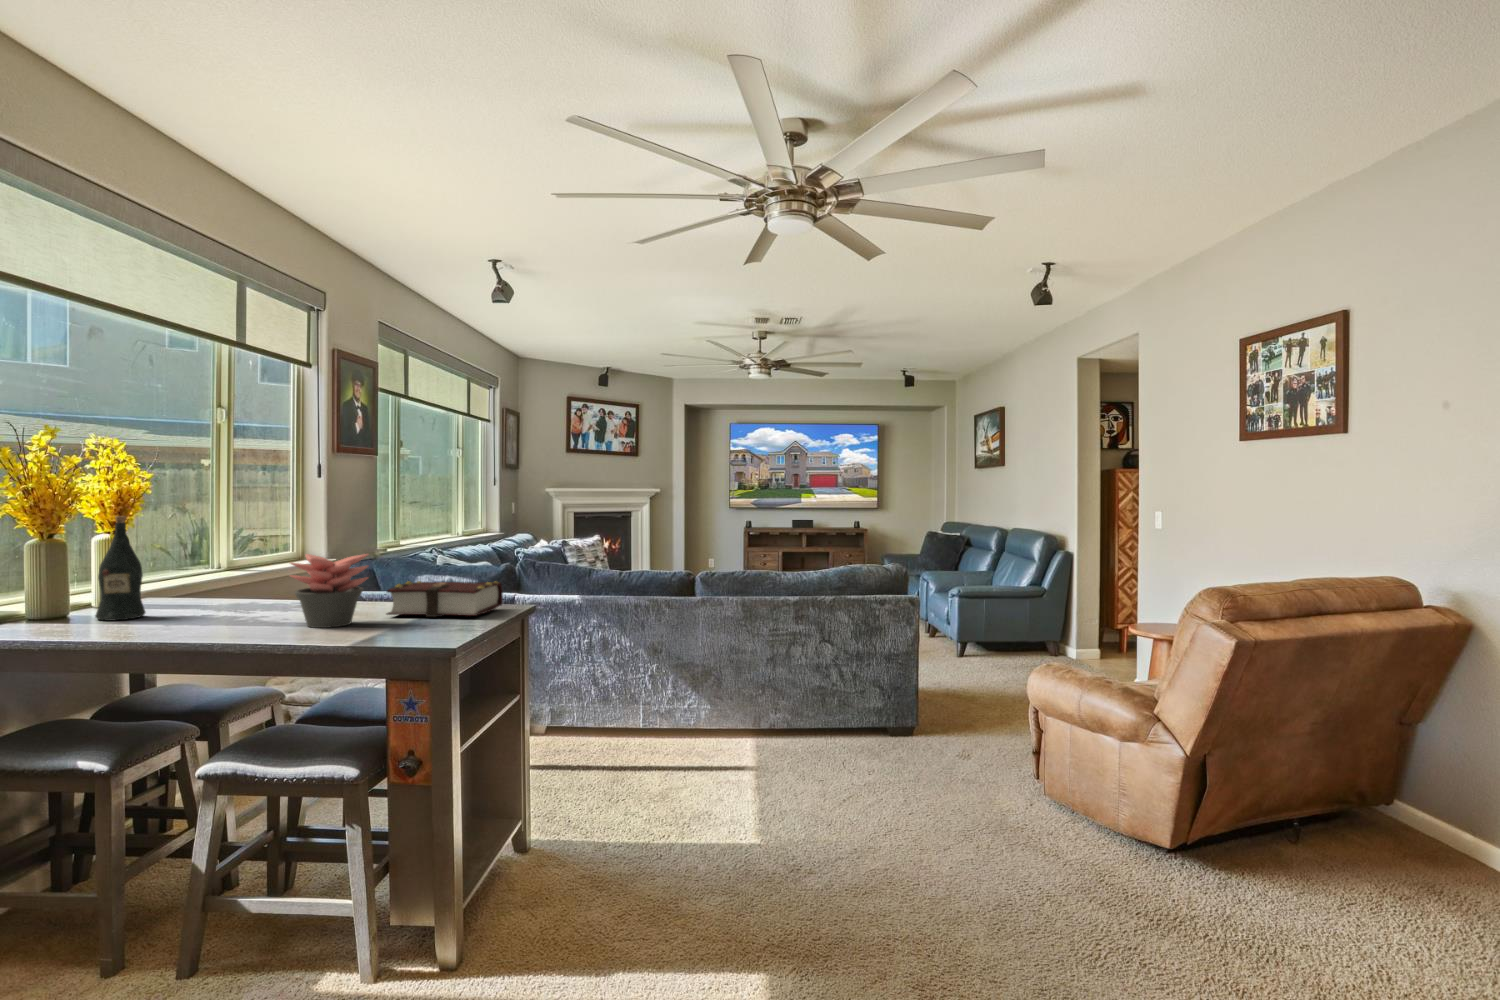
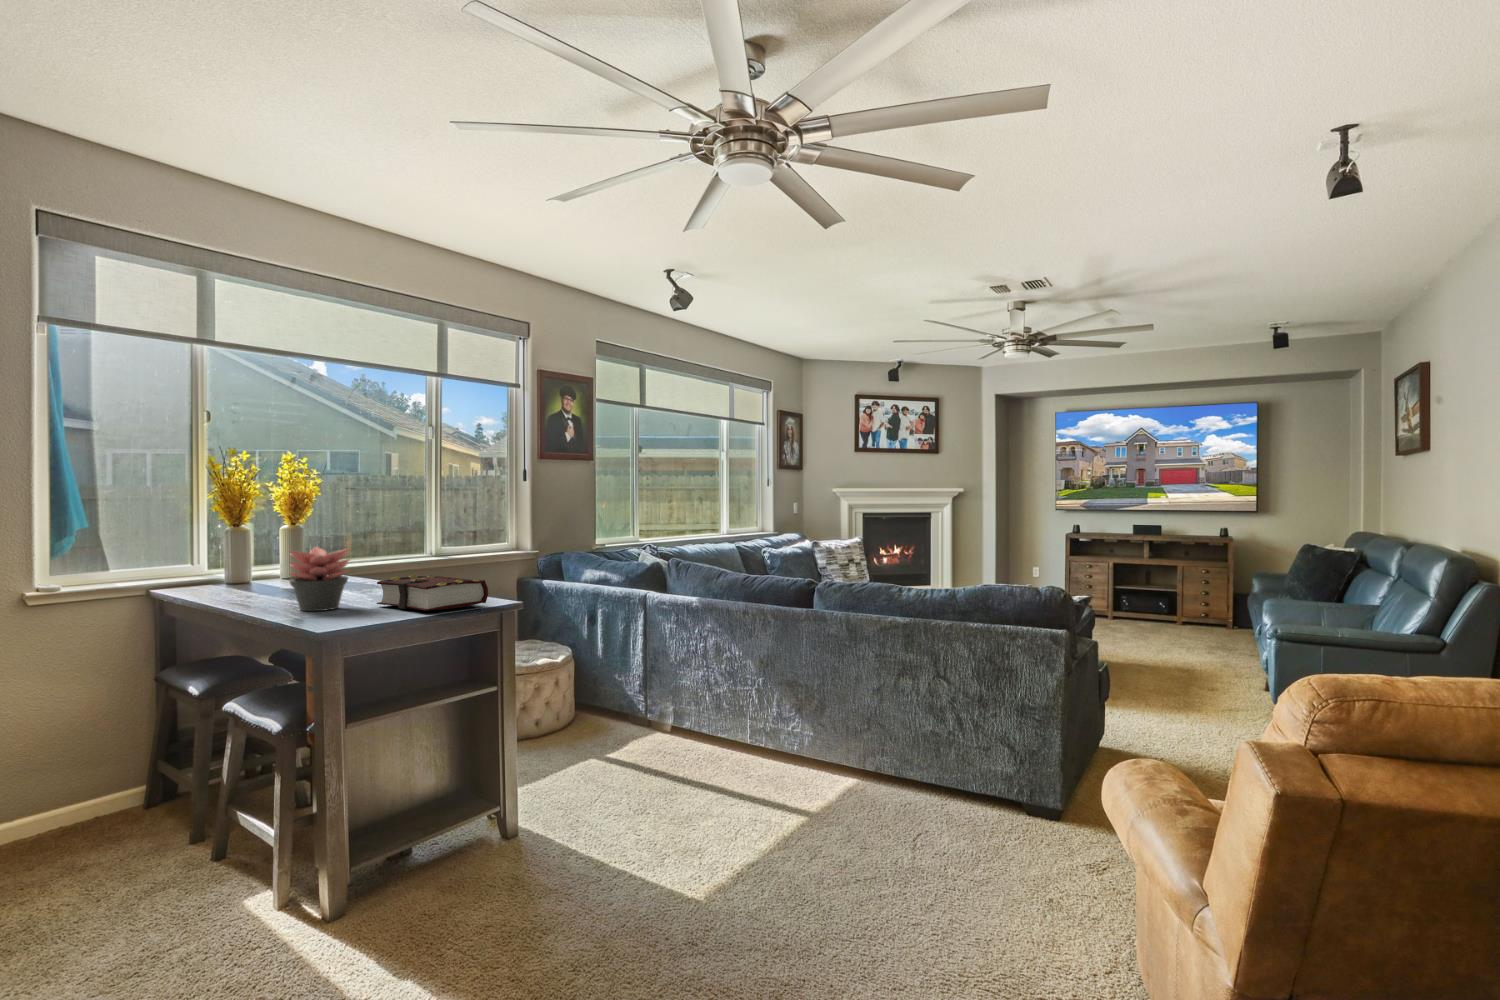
wine bottle: present [95,516,145,621] -> none [223,513,259,594]

